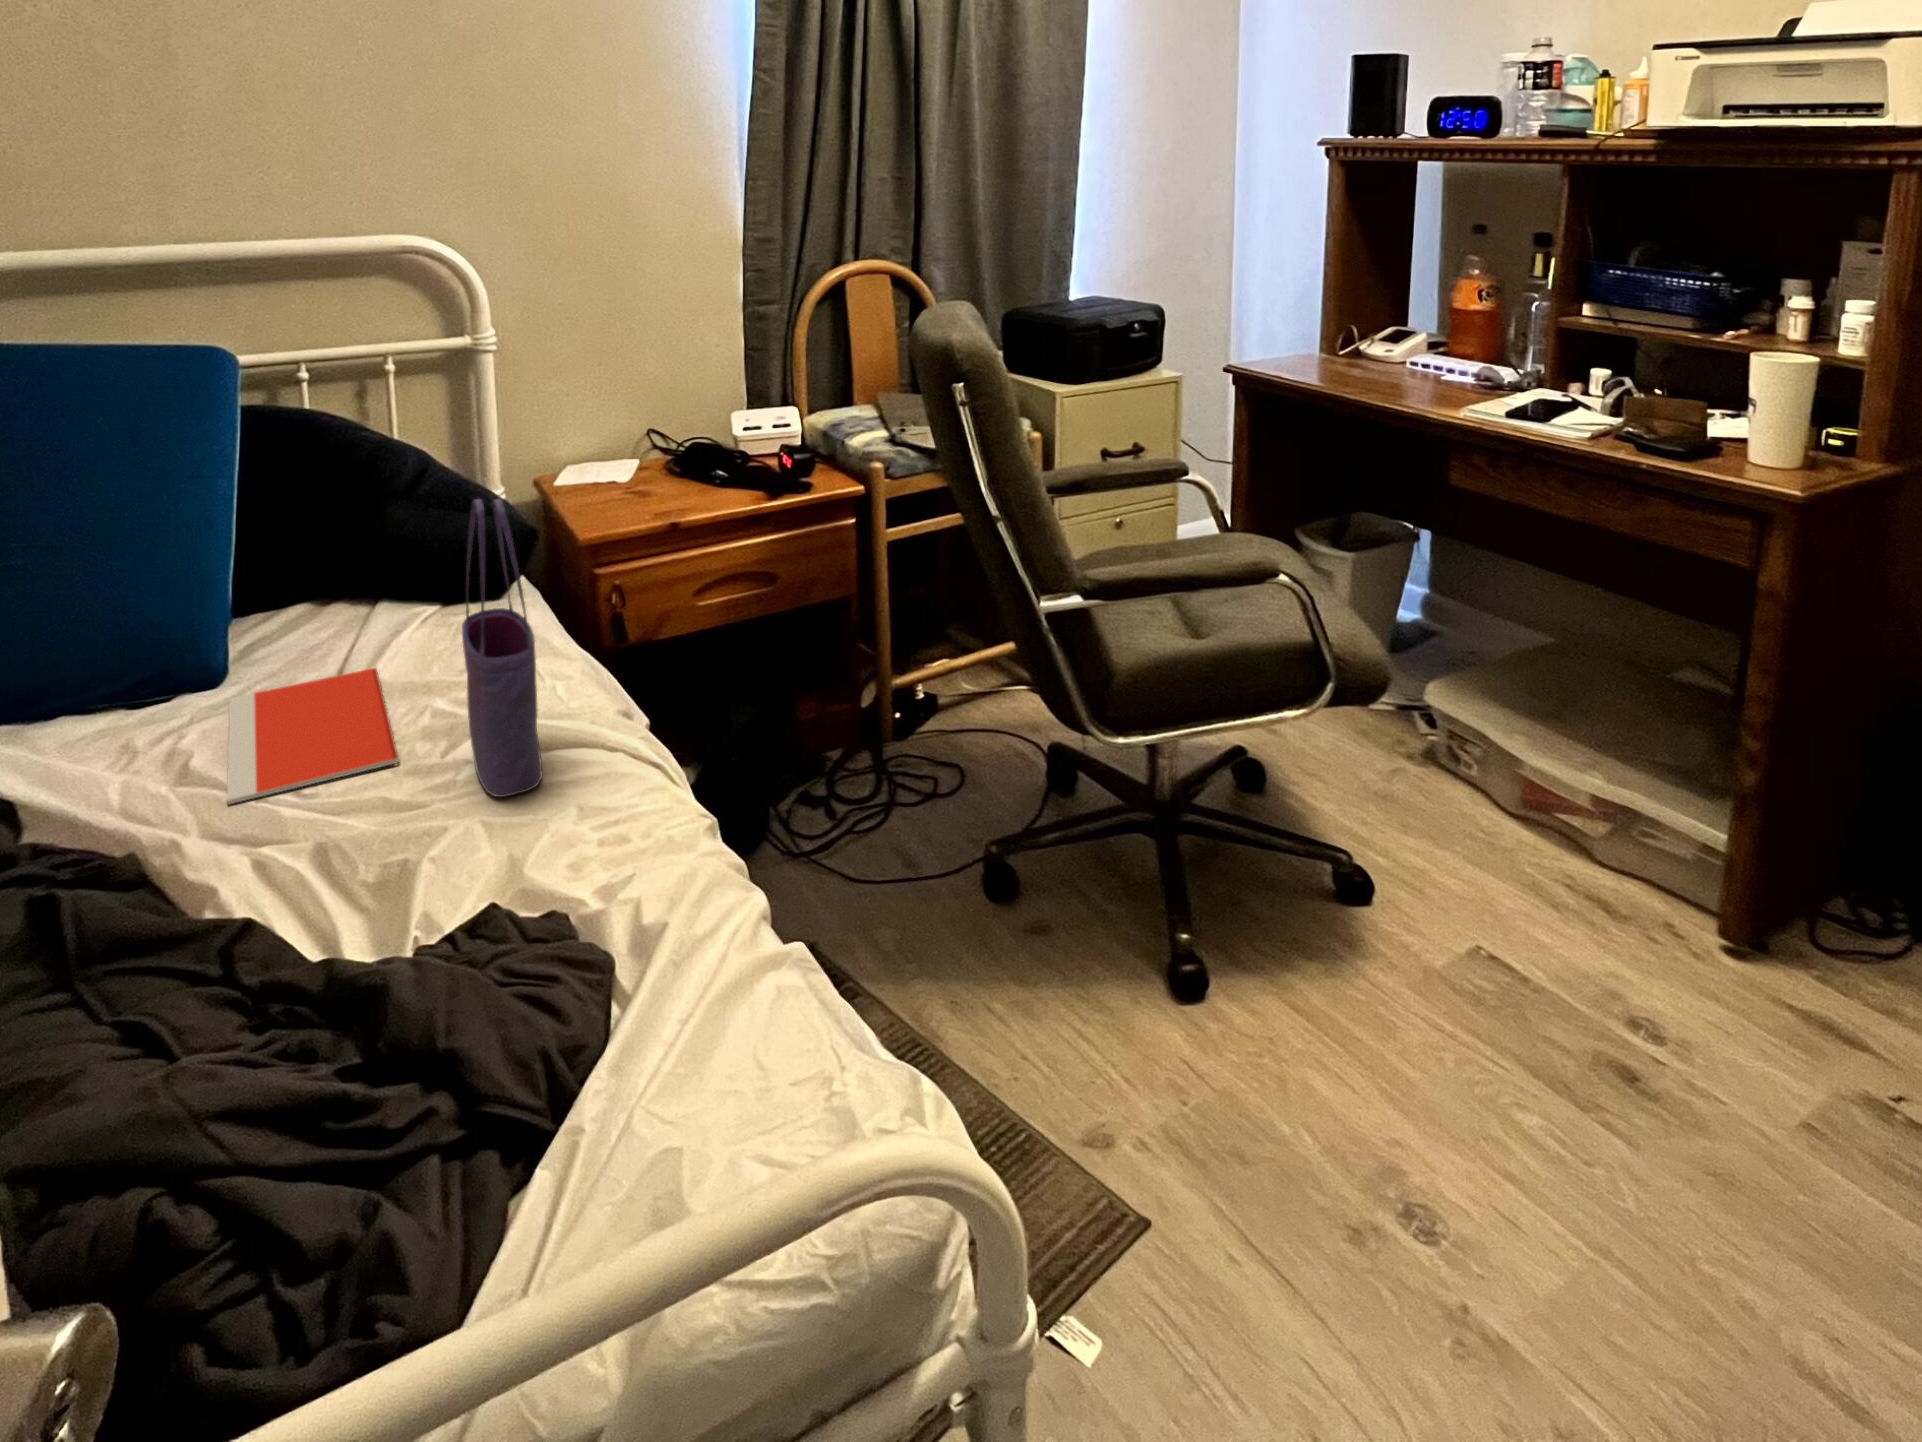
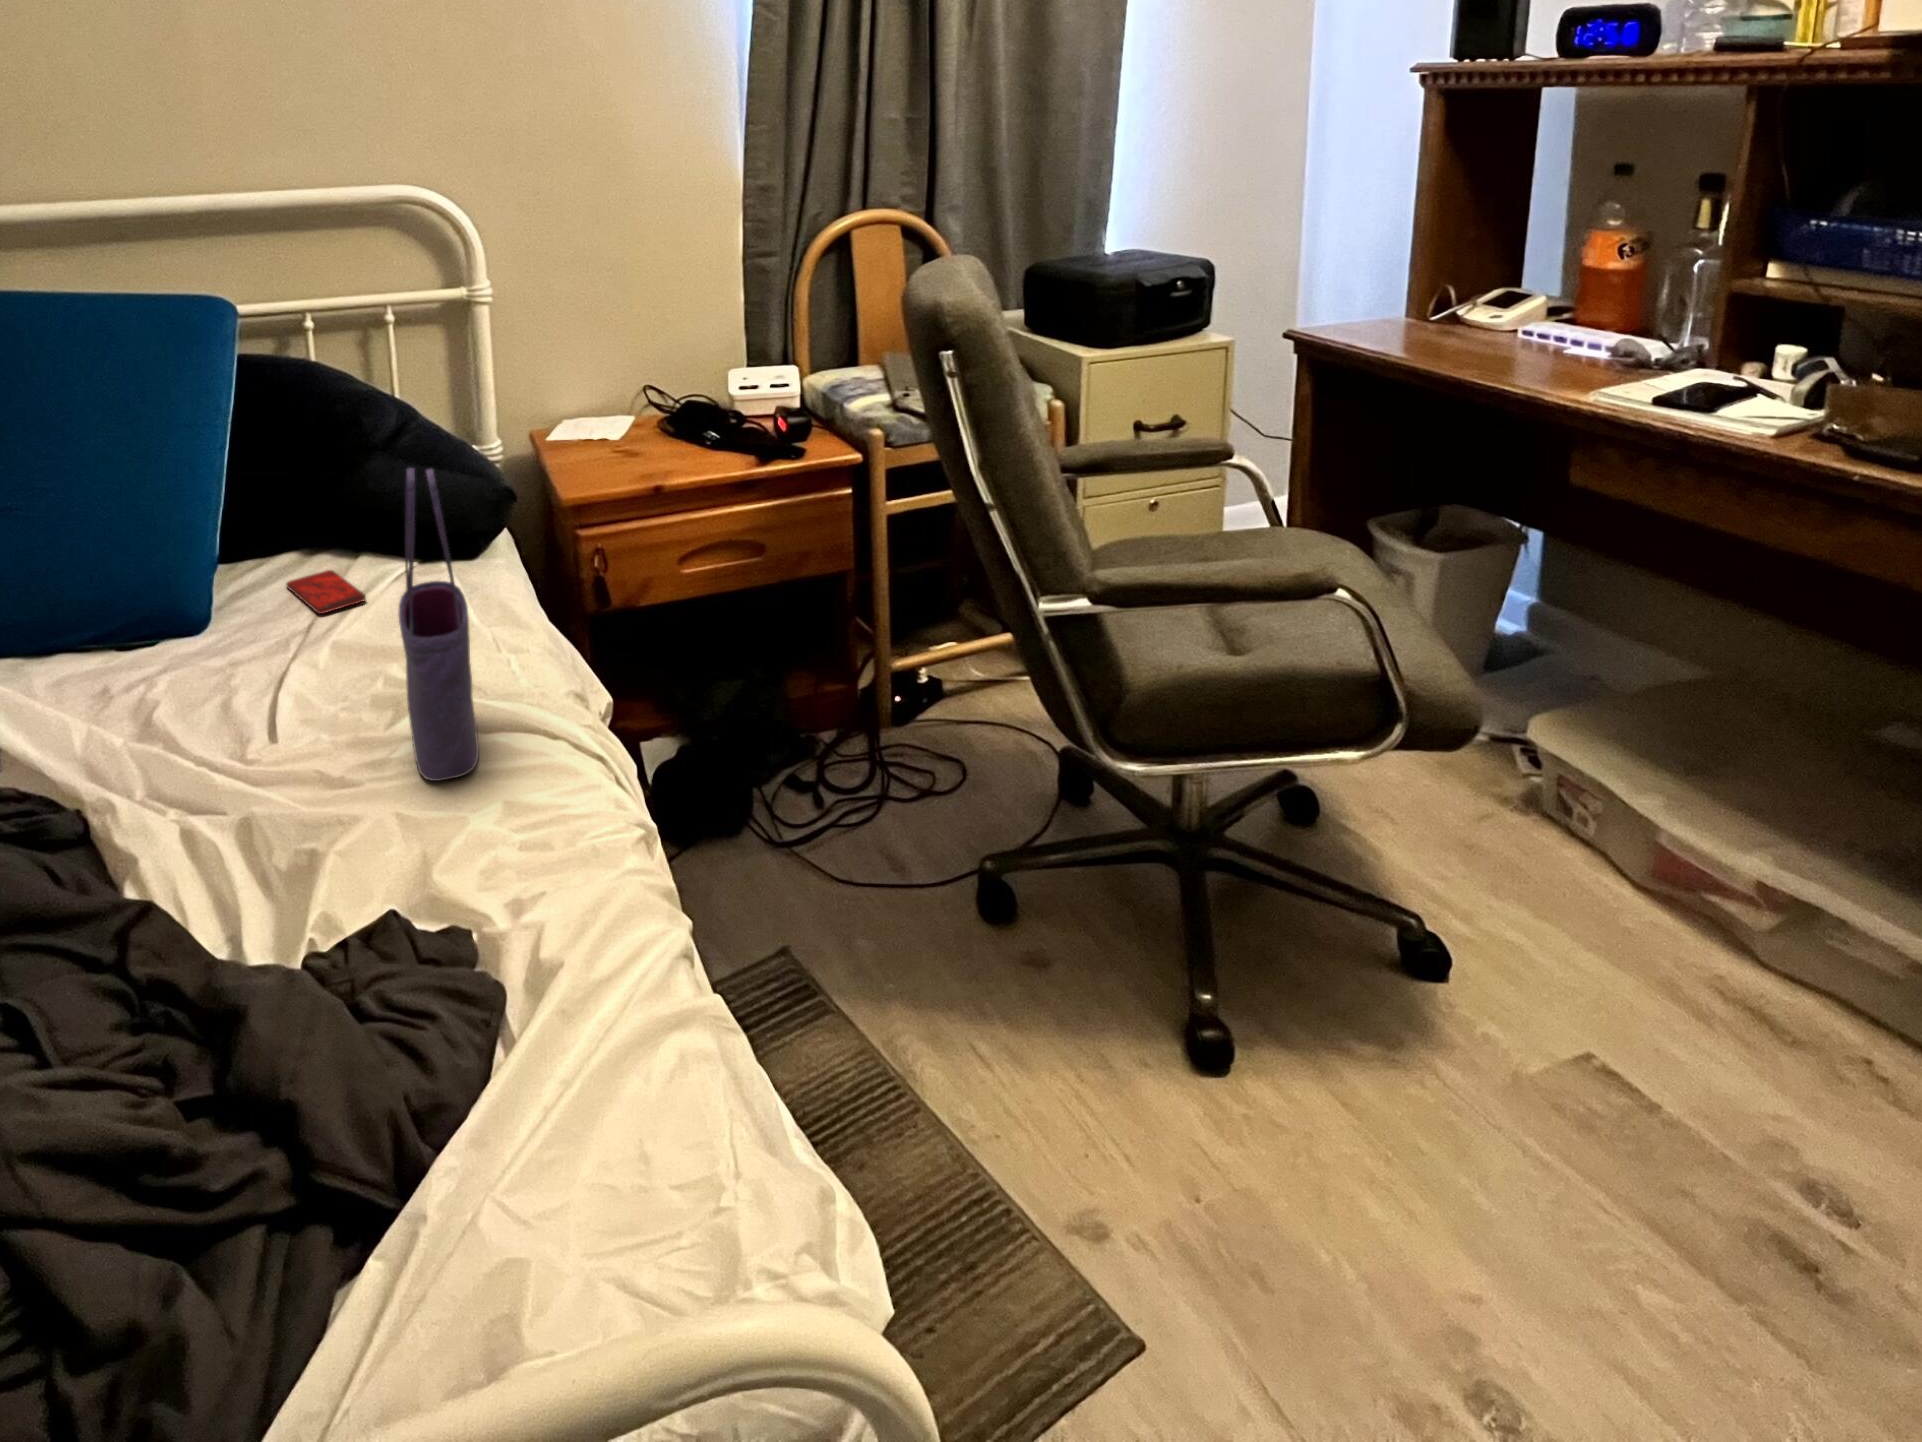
smartphone: none [304,616,394,657] -> present [286,570,366,614]
notebook: present [227,668,399,804] -> none [178,627,344,763]

